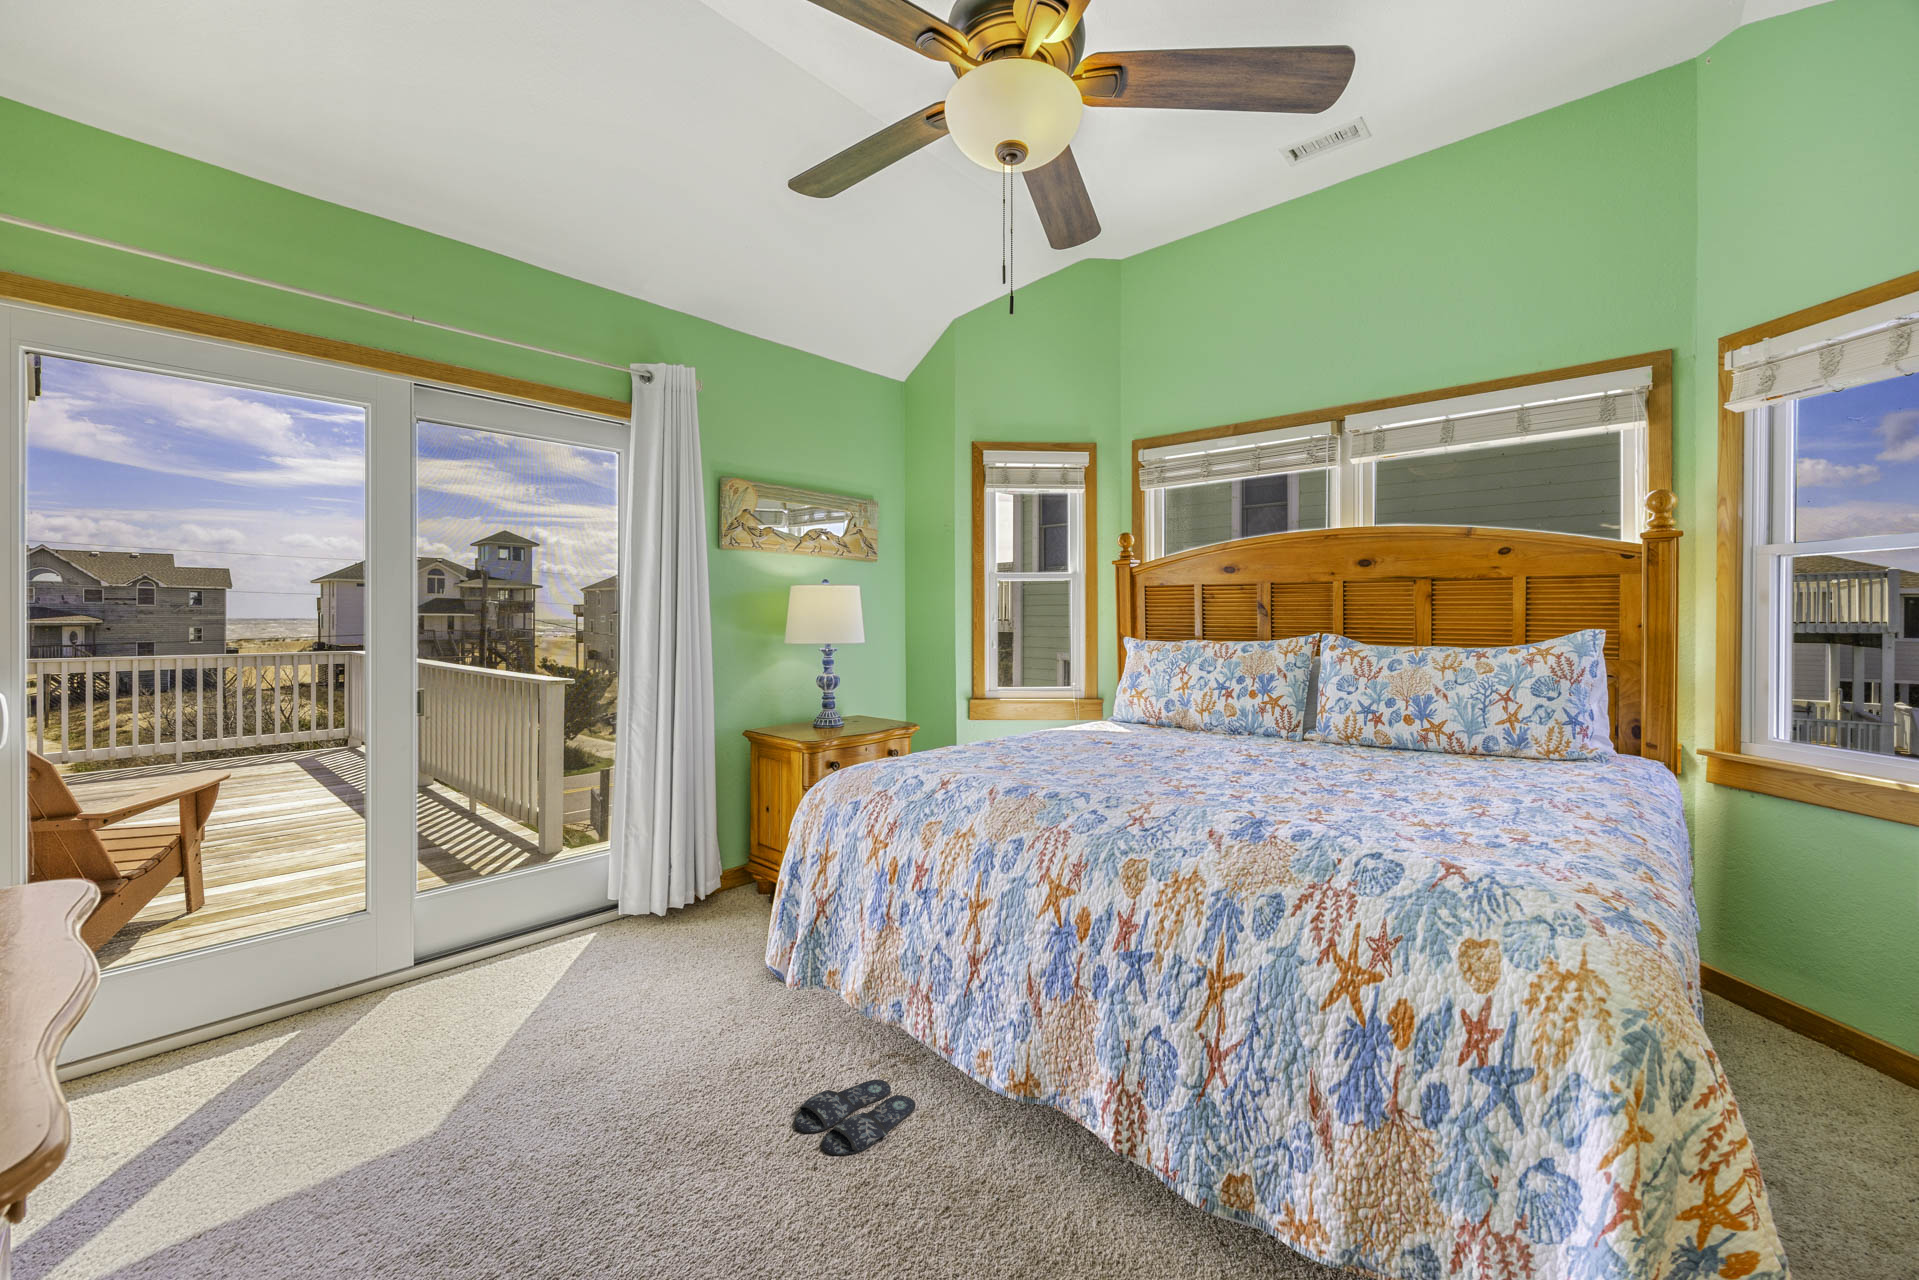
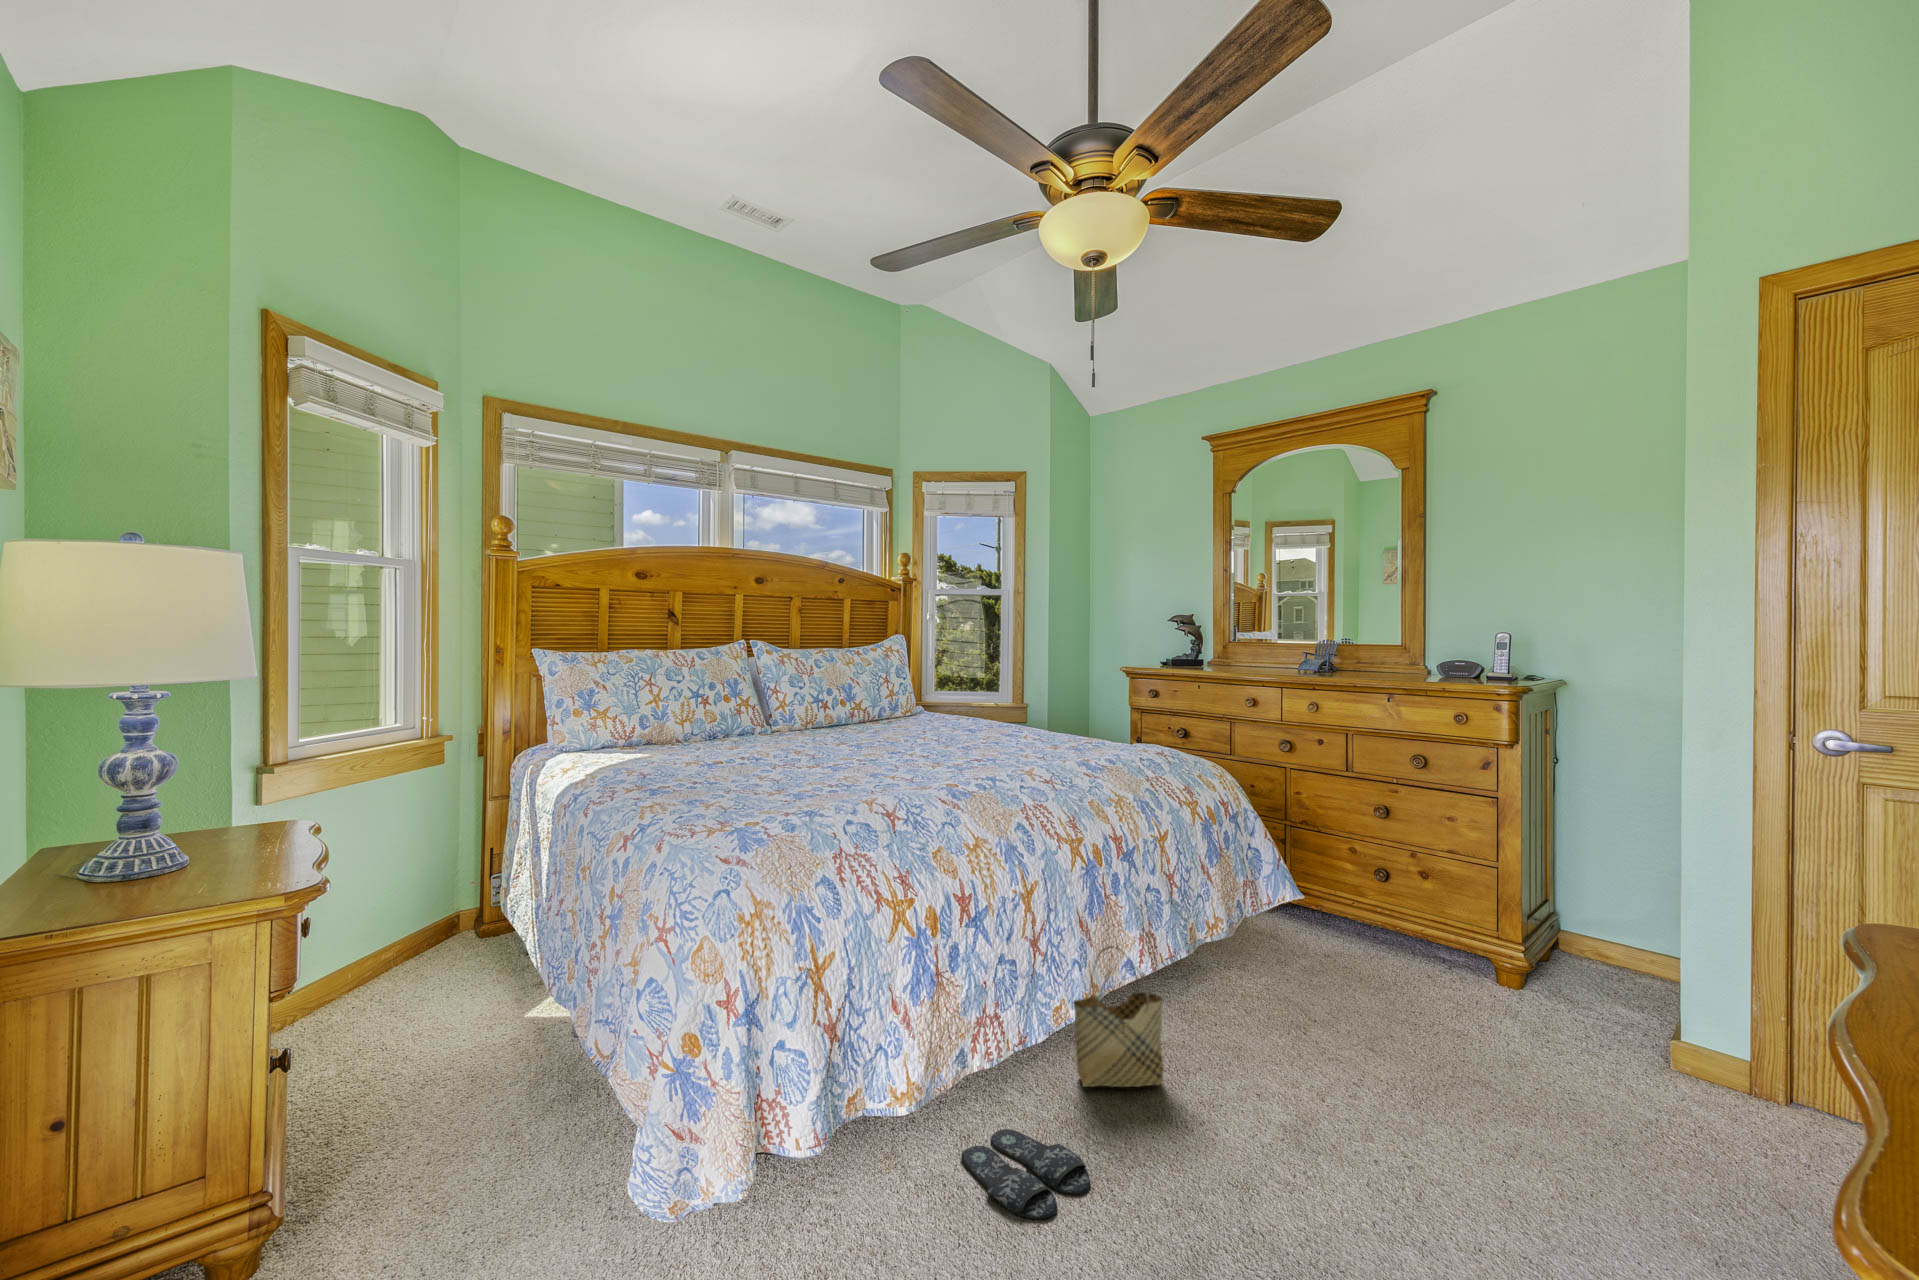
woven basket: none [985,1031,1060,1227] -> present [1073,946,1163,1087]

